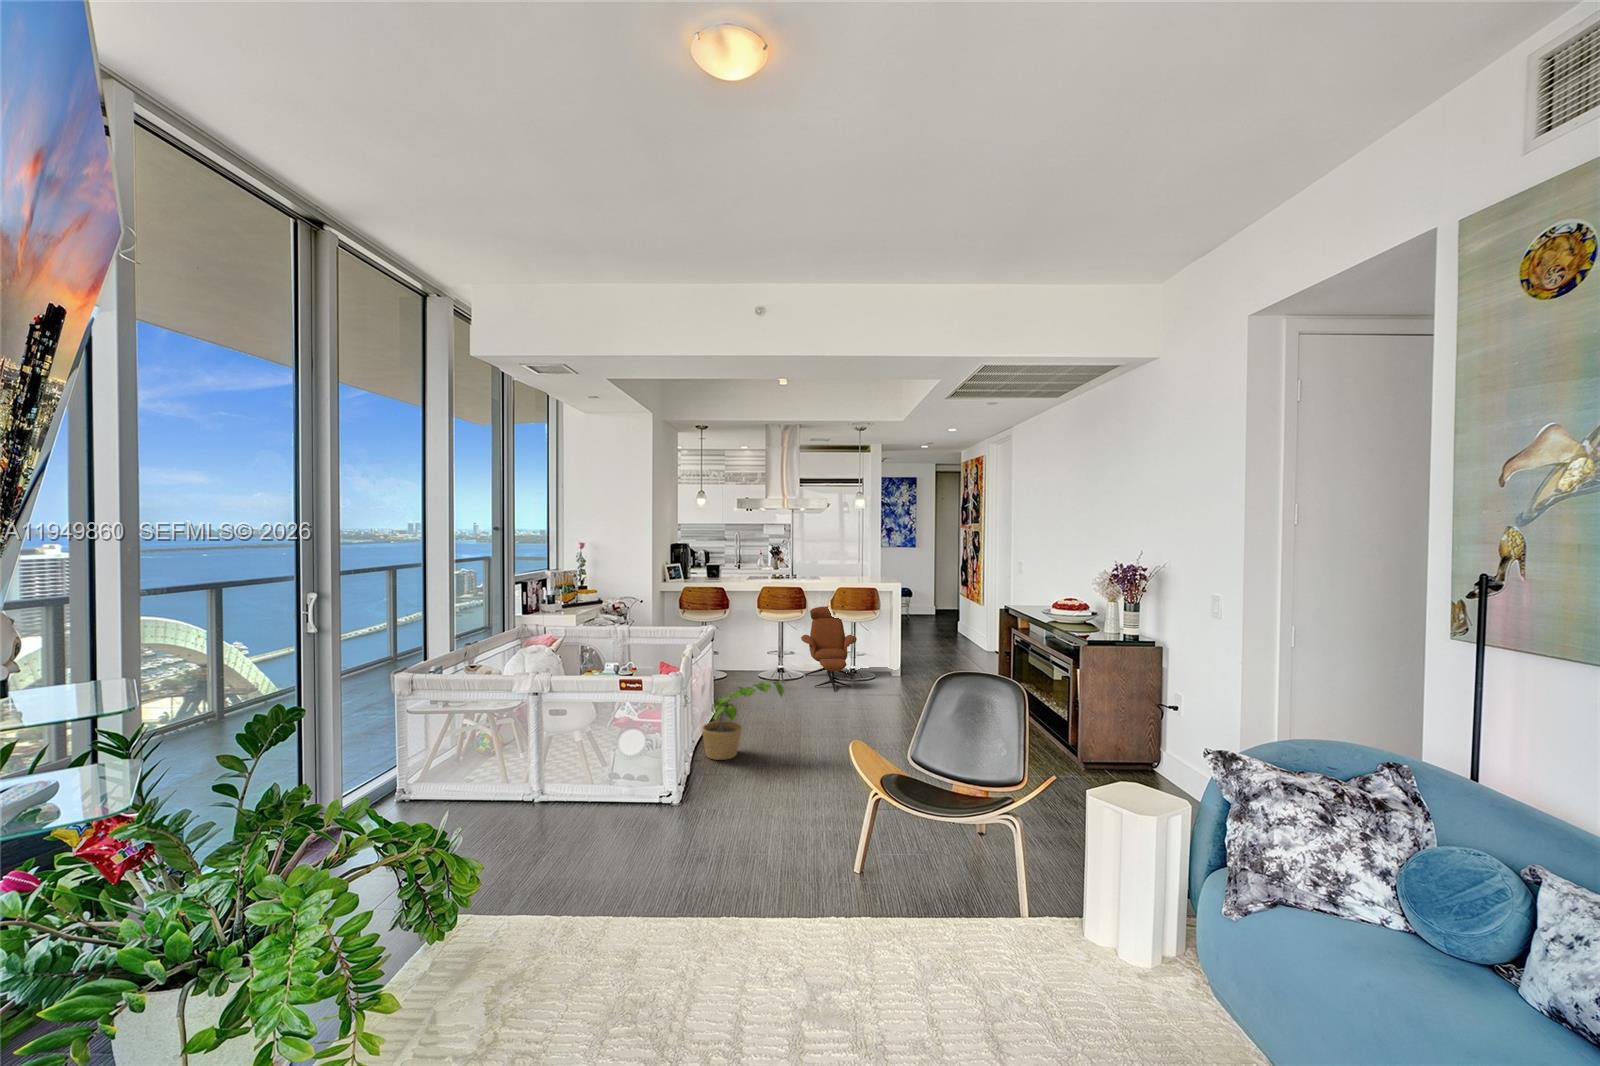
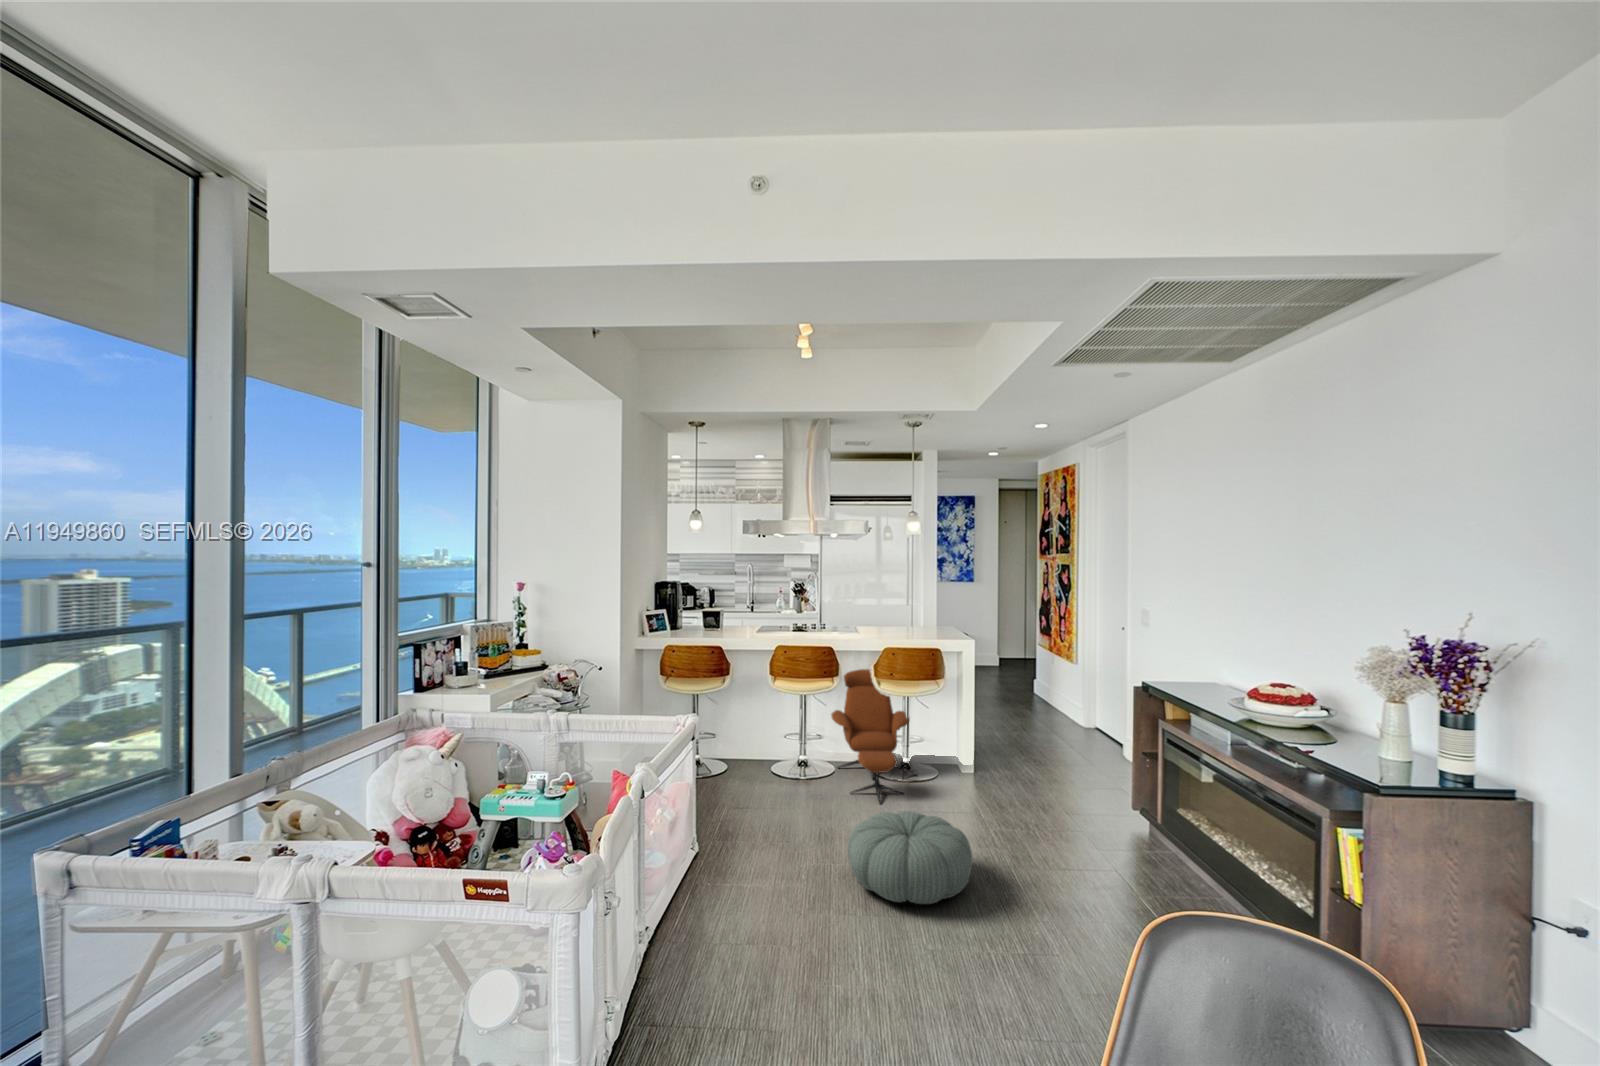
potted plant: present [701,681,784,760] -> none [650,832,795,984]
pouf: none [813,684,889,731] -> present [848,811,972,904]

